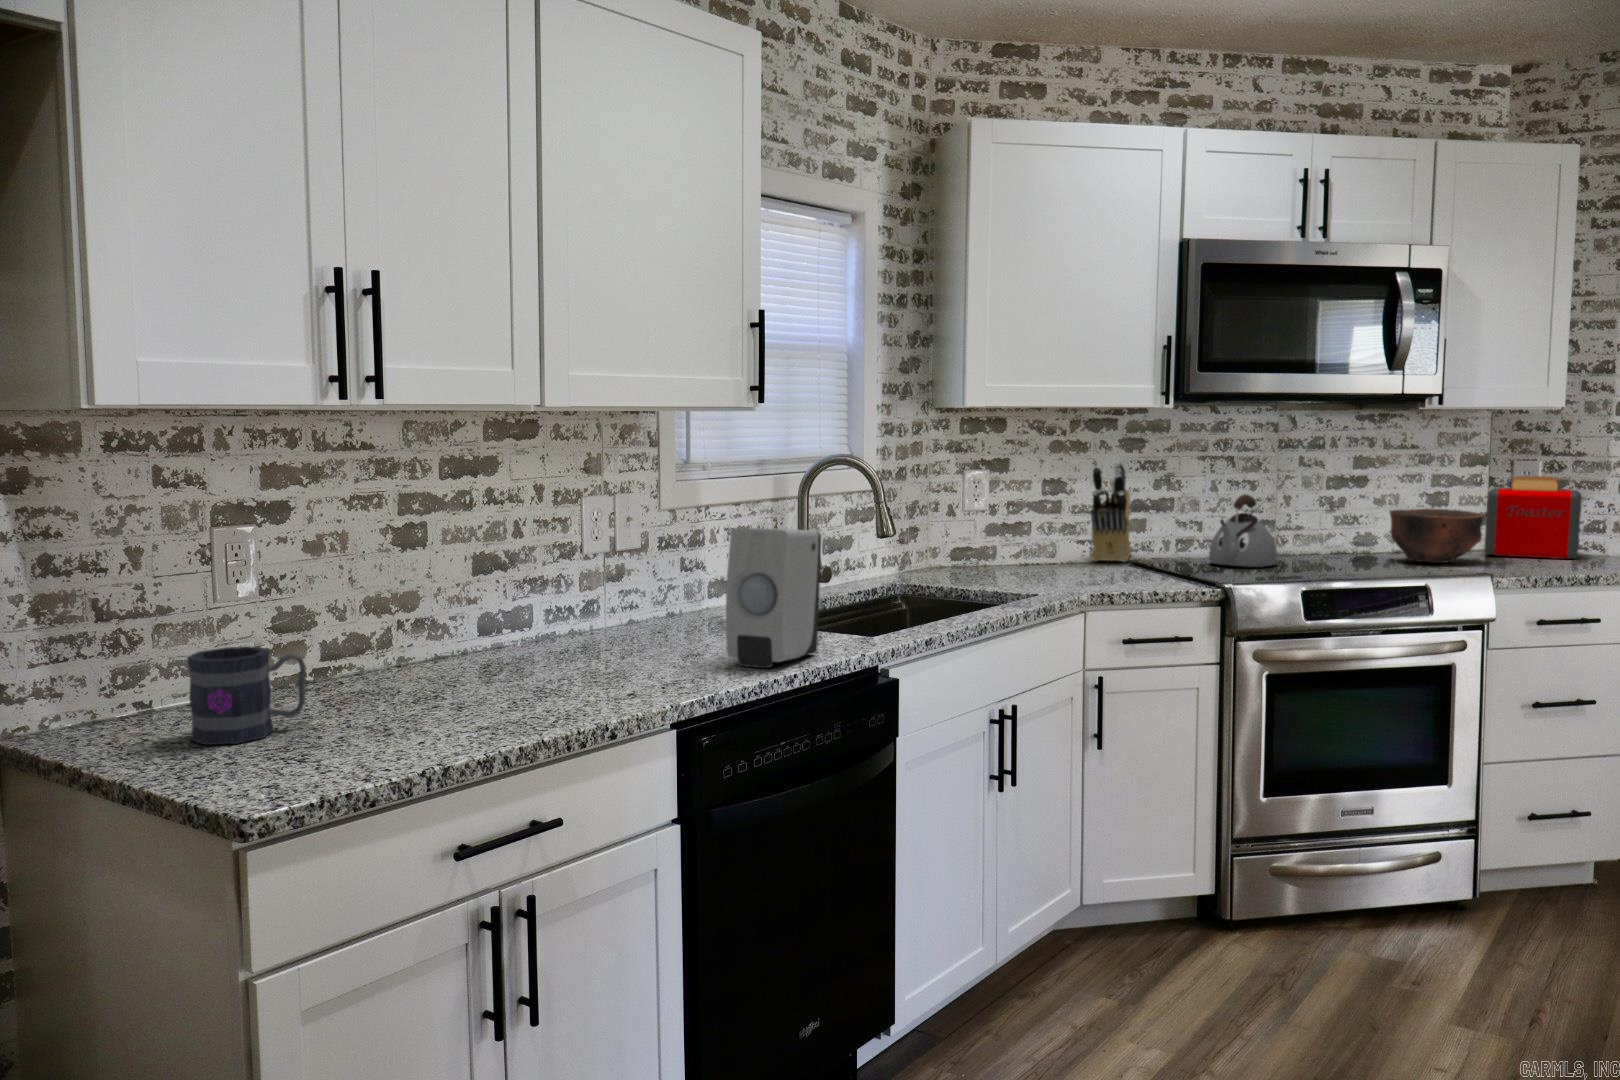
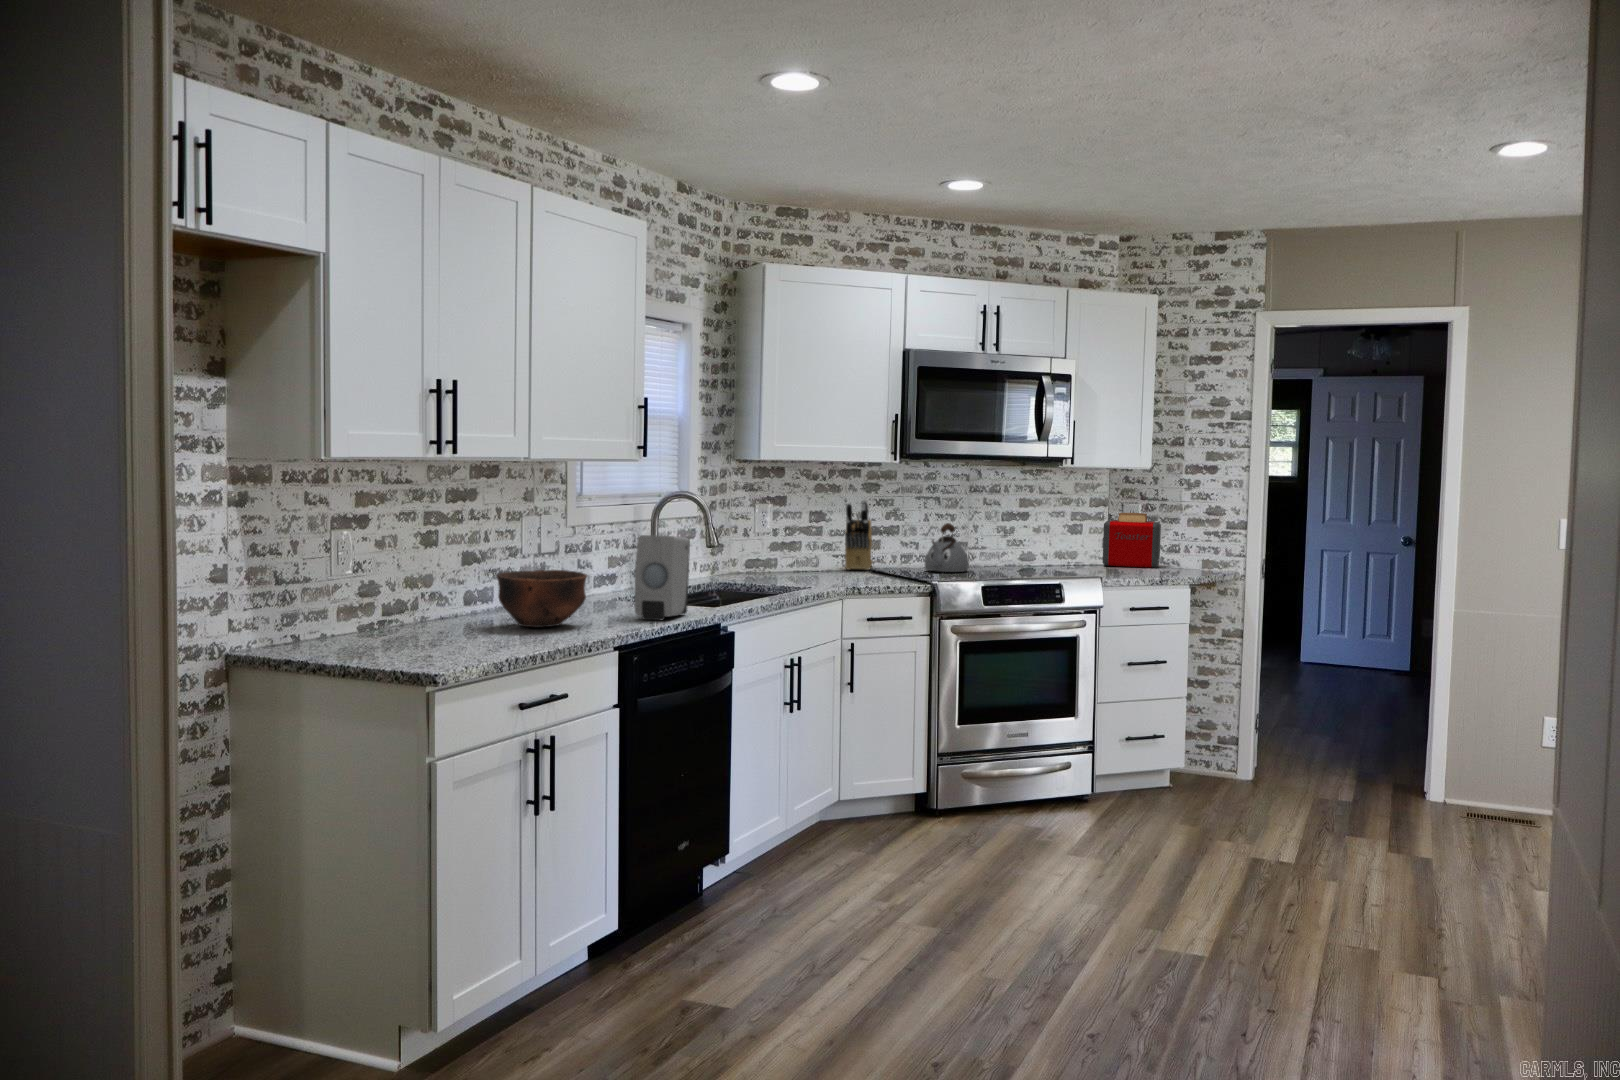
bowl: present [1390,508,1485,563] -> present [496,570,587,627]
mug: present [187,647,306,745] -> none [347,599,410,653]

